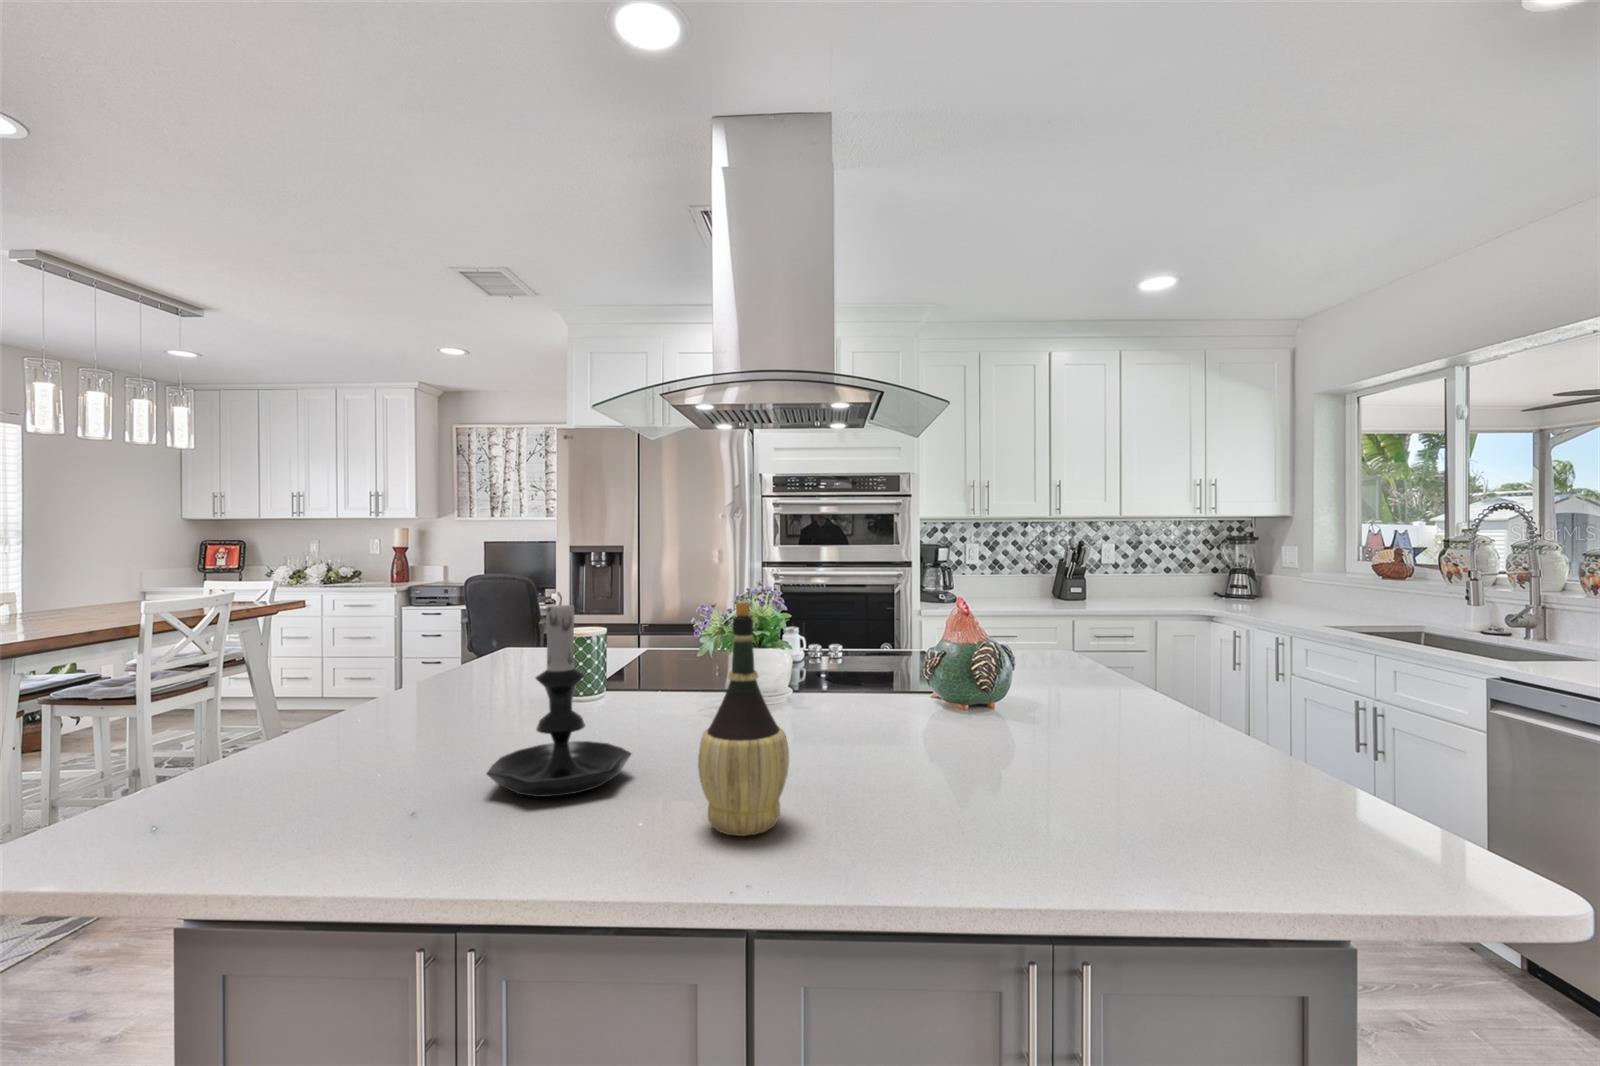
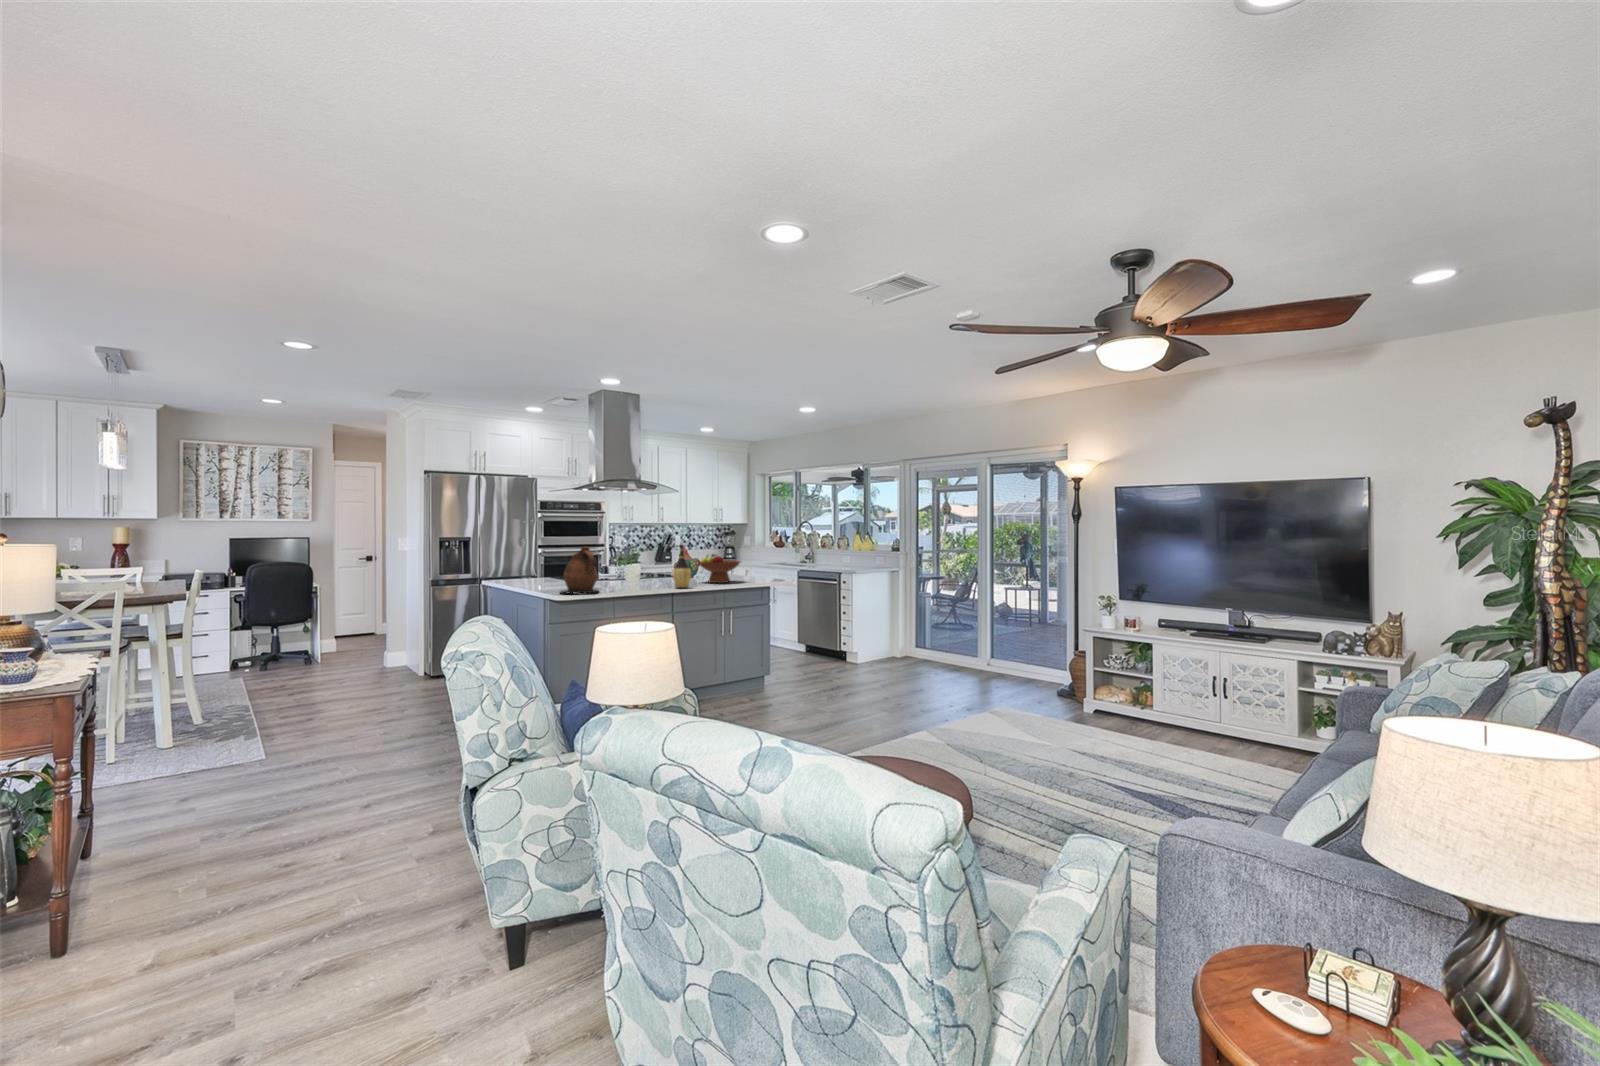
candle holder: present [487,593,632,797] -> none [611,543,645,590]
ceramic pitcher: none [218,614,429,824] -> present [560,547,598,593]
fruit bowl: none [924,642,1131,786] -> present [698,554,740,583]

